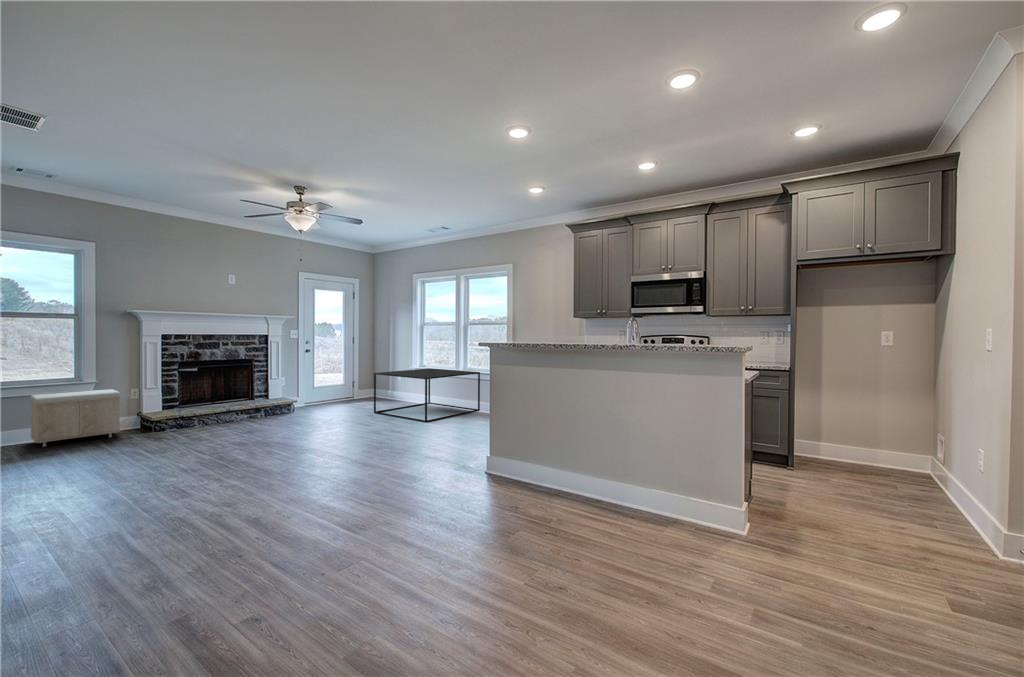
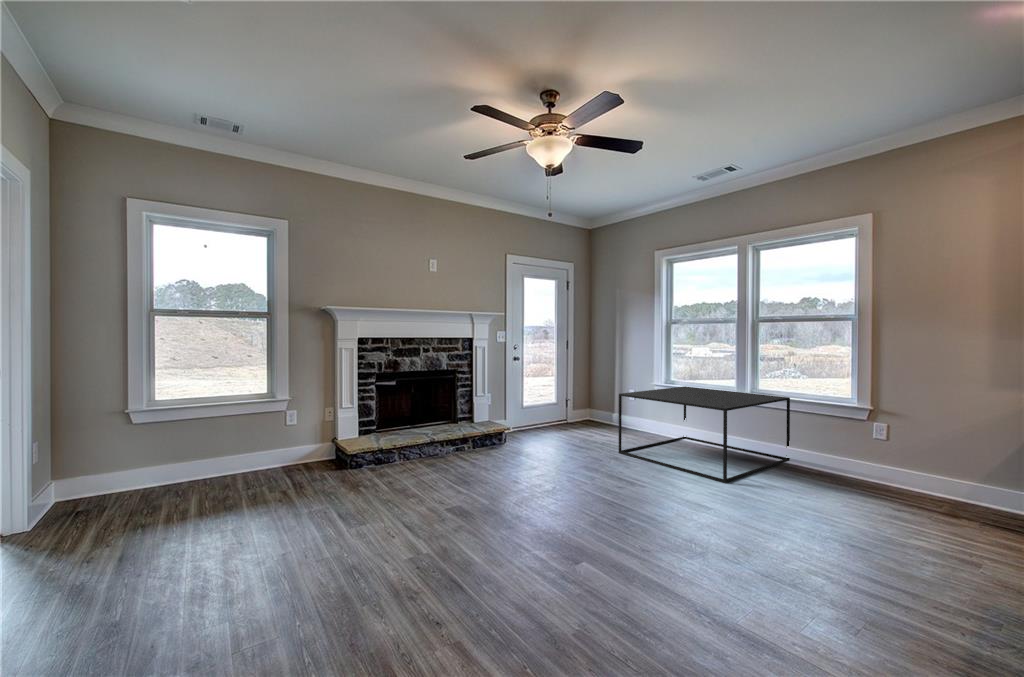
storage bench: present [31,389,120,447] -> none [219,409,311,486]

